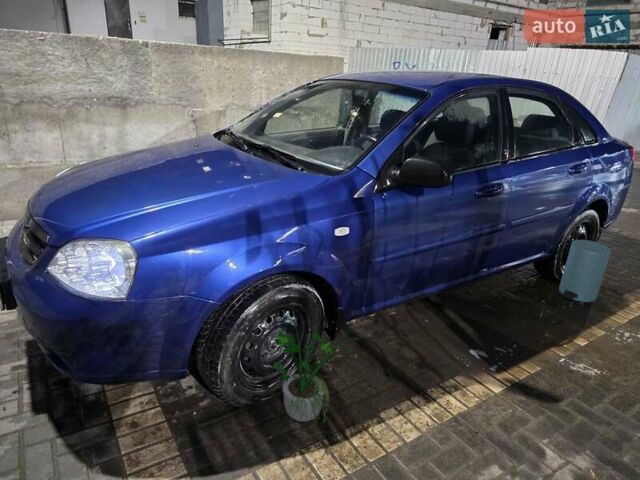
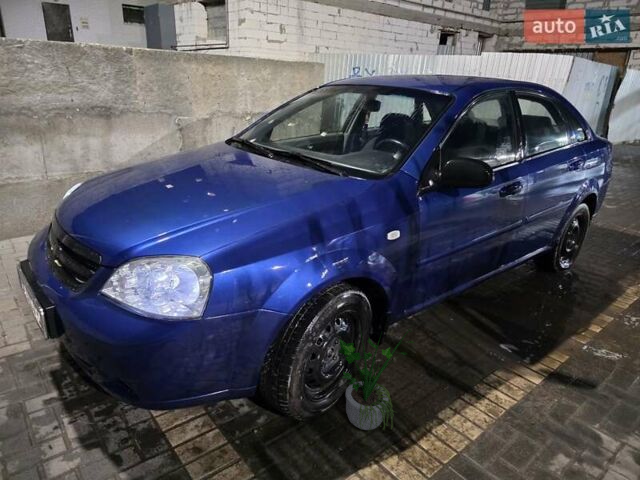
trash can: present [559,240,612,302] -> none [558,233,607,291]

